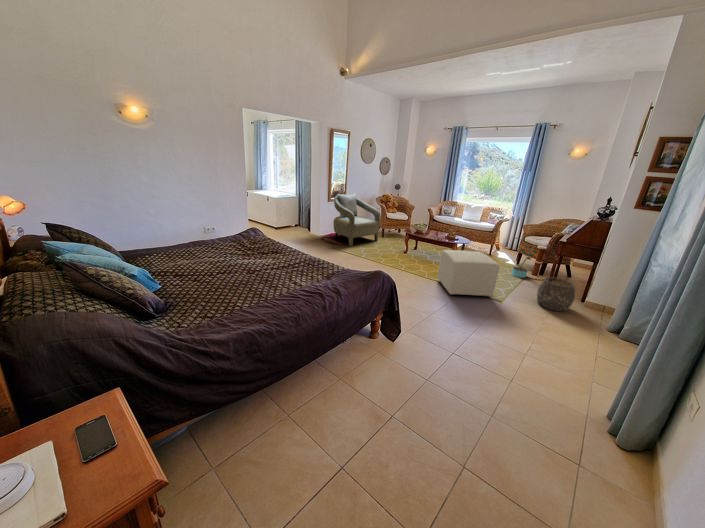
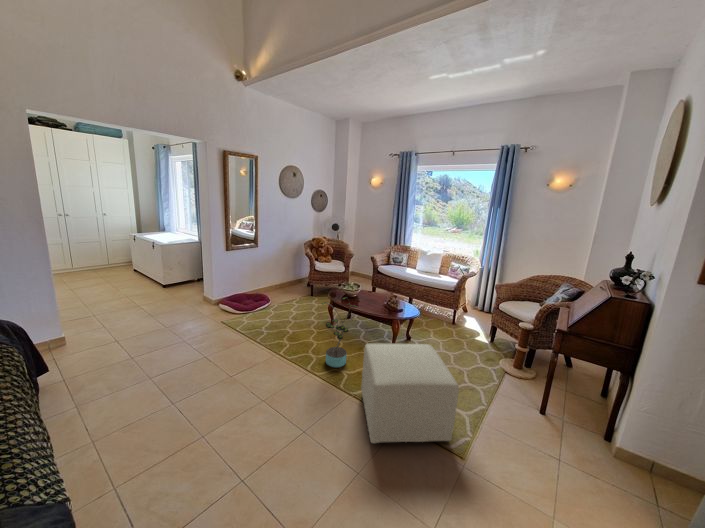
armchair: present [334,193,380,246] -> none [234,237,302,317]
potted plant: present [512,235,539,278] -> present [322,297,356,367]
woven basket: present [537,277,575,311] -> none [530,400,603,478]

